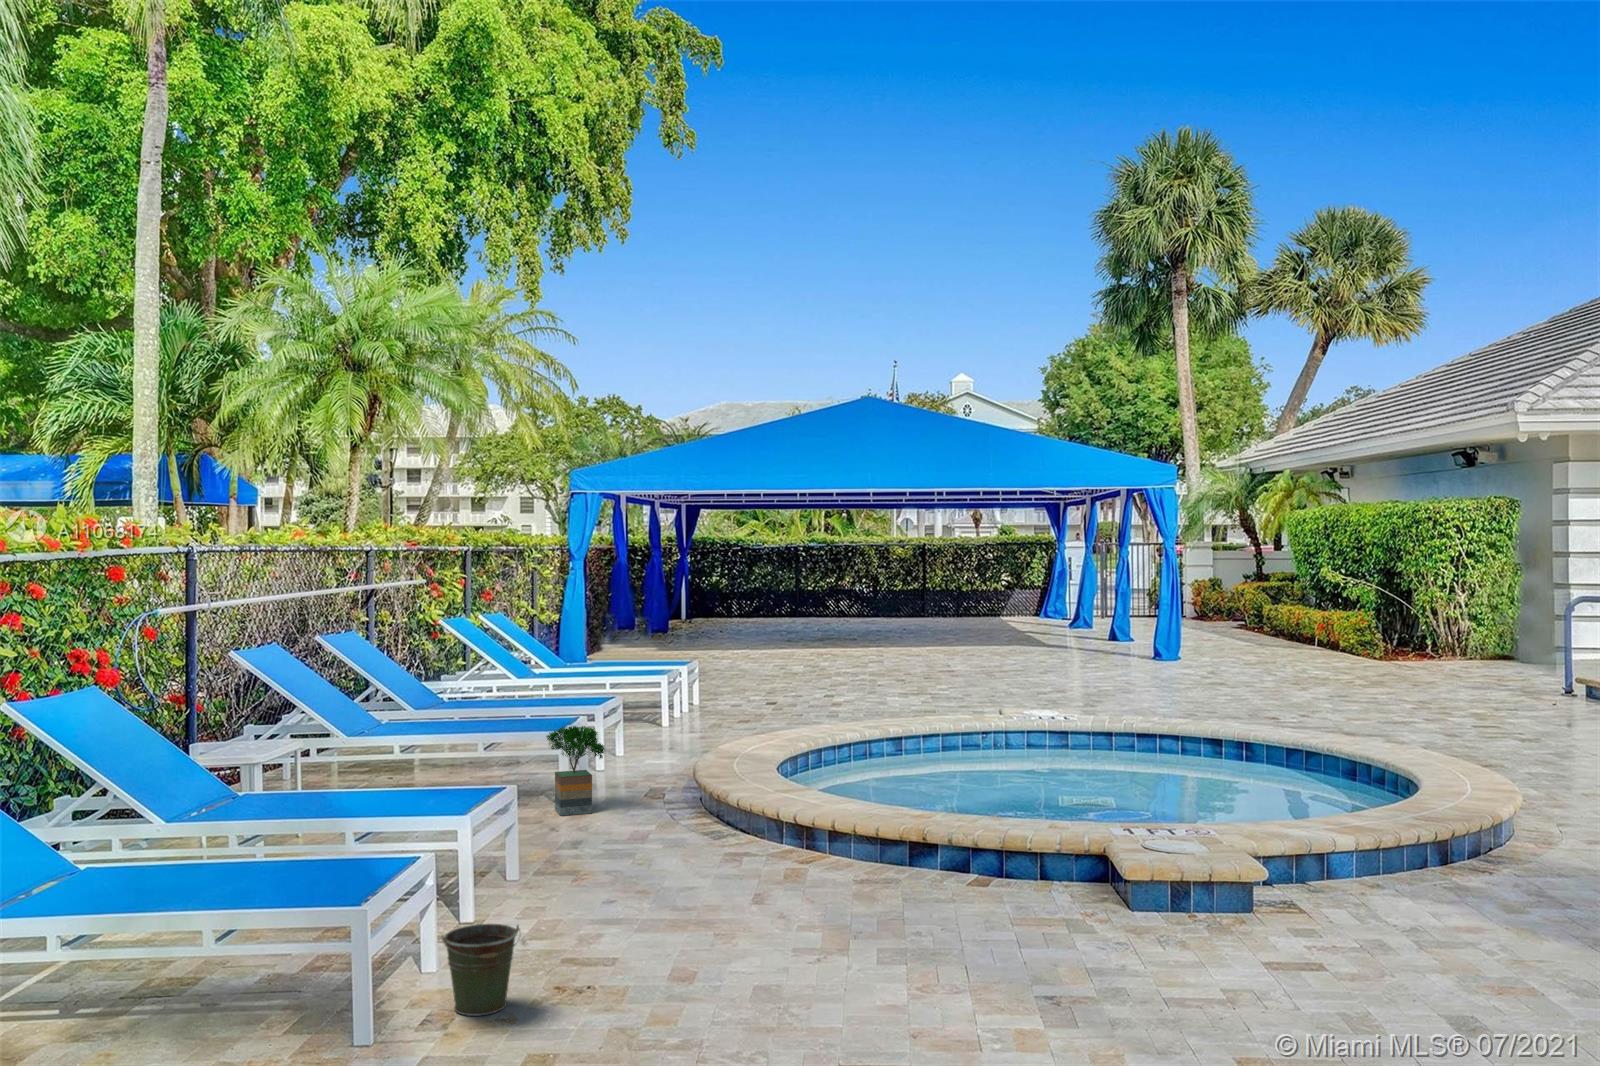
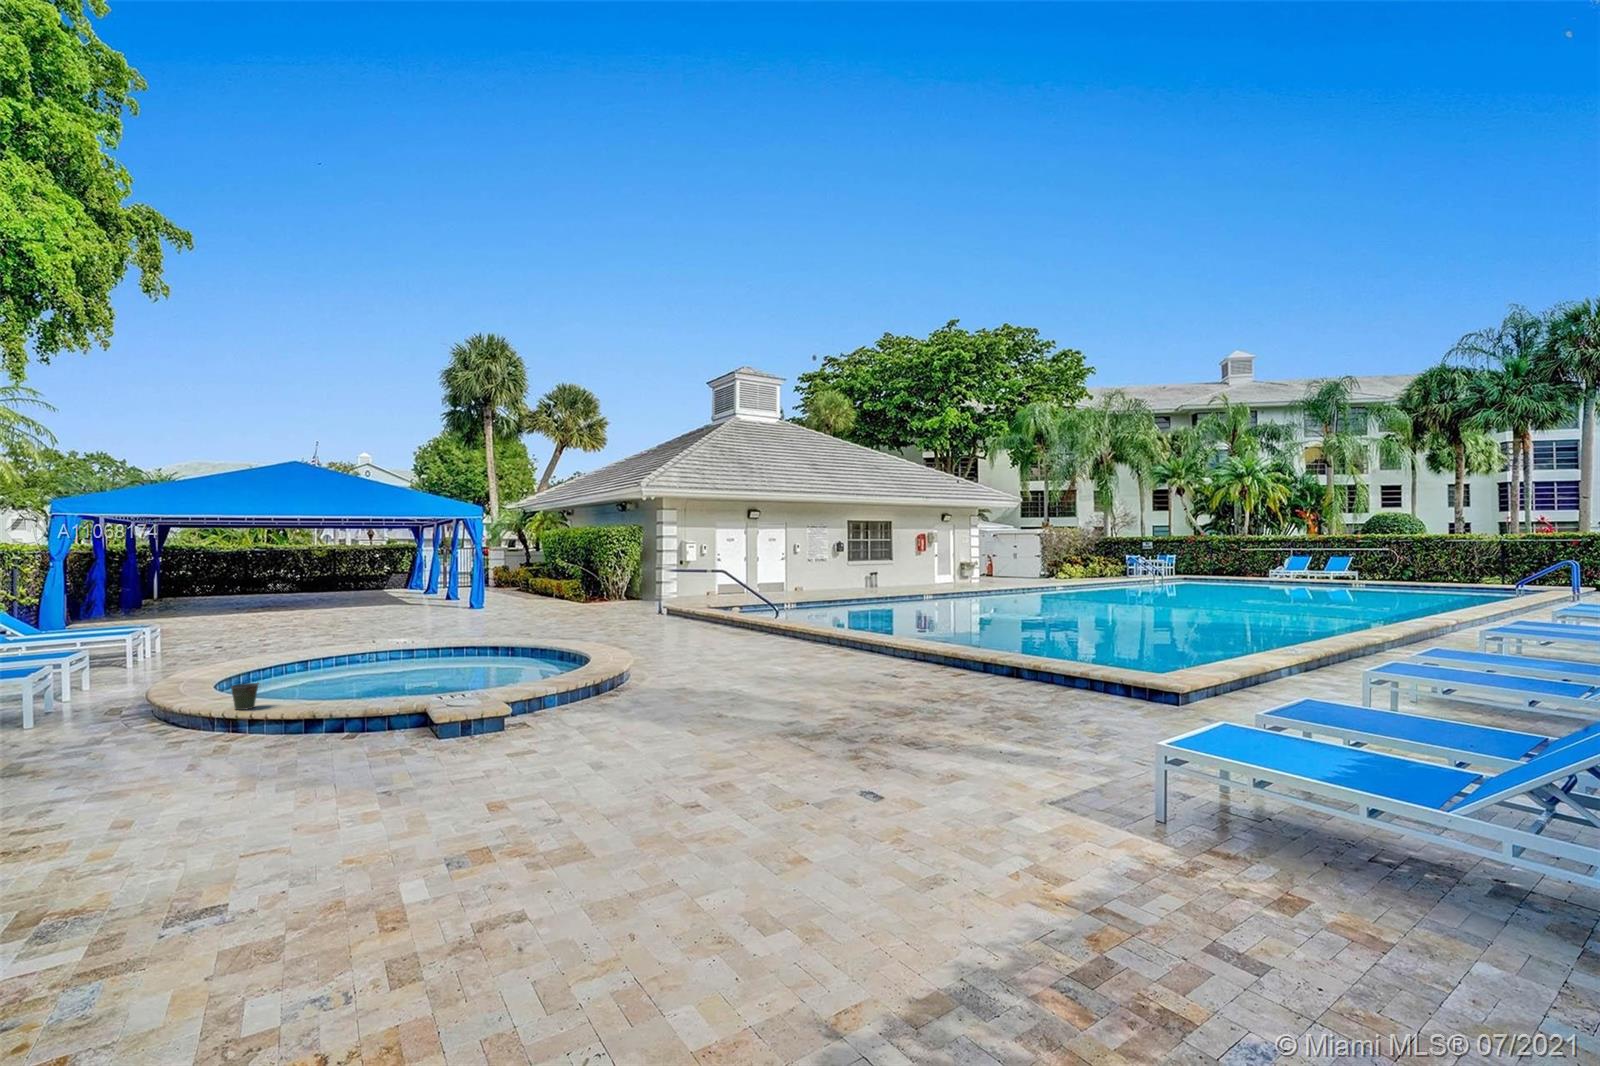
potted tree: present [546,726,605,816] -> none [194,635,229,674]

